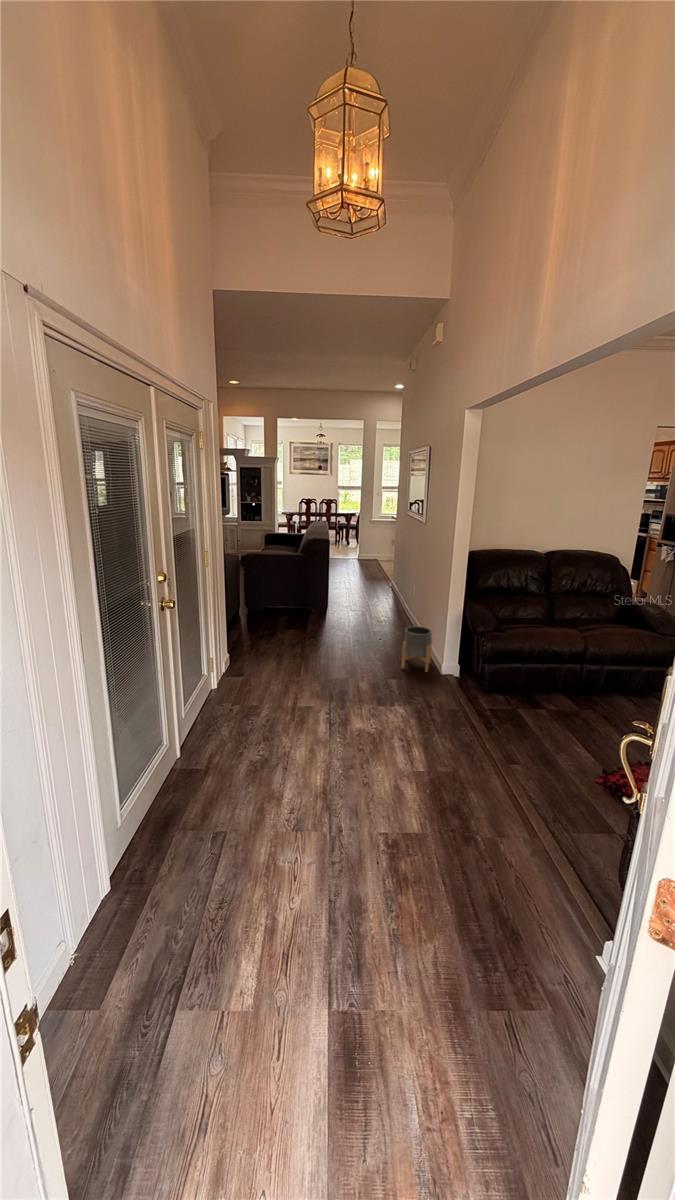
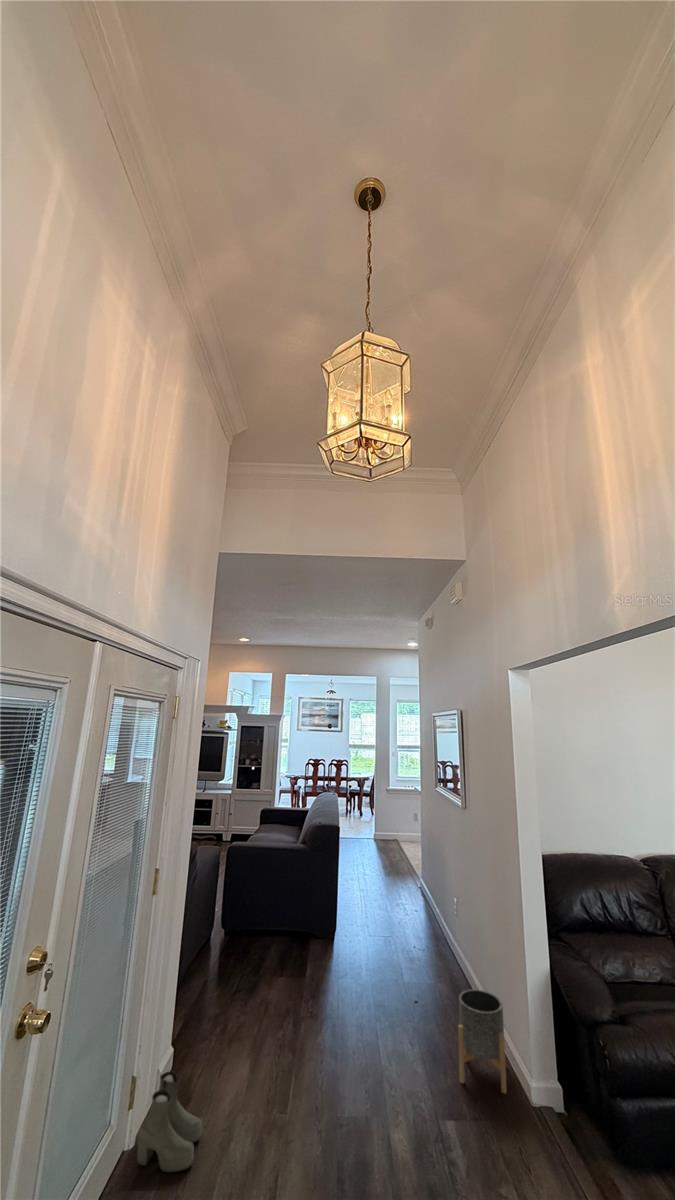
boots: none [219,658,254,696] -> present [137,1071,202,1173]

